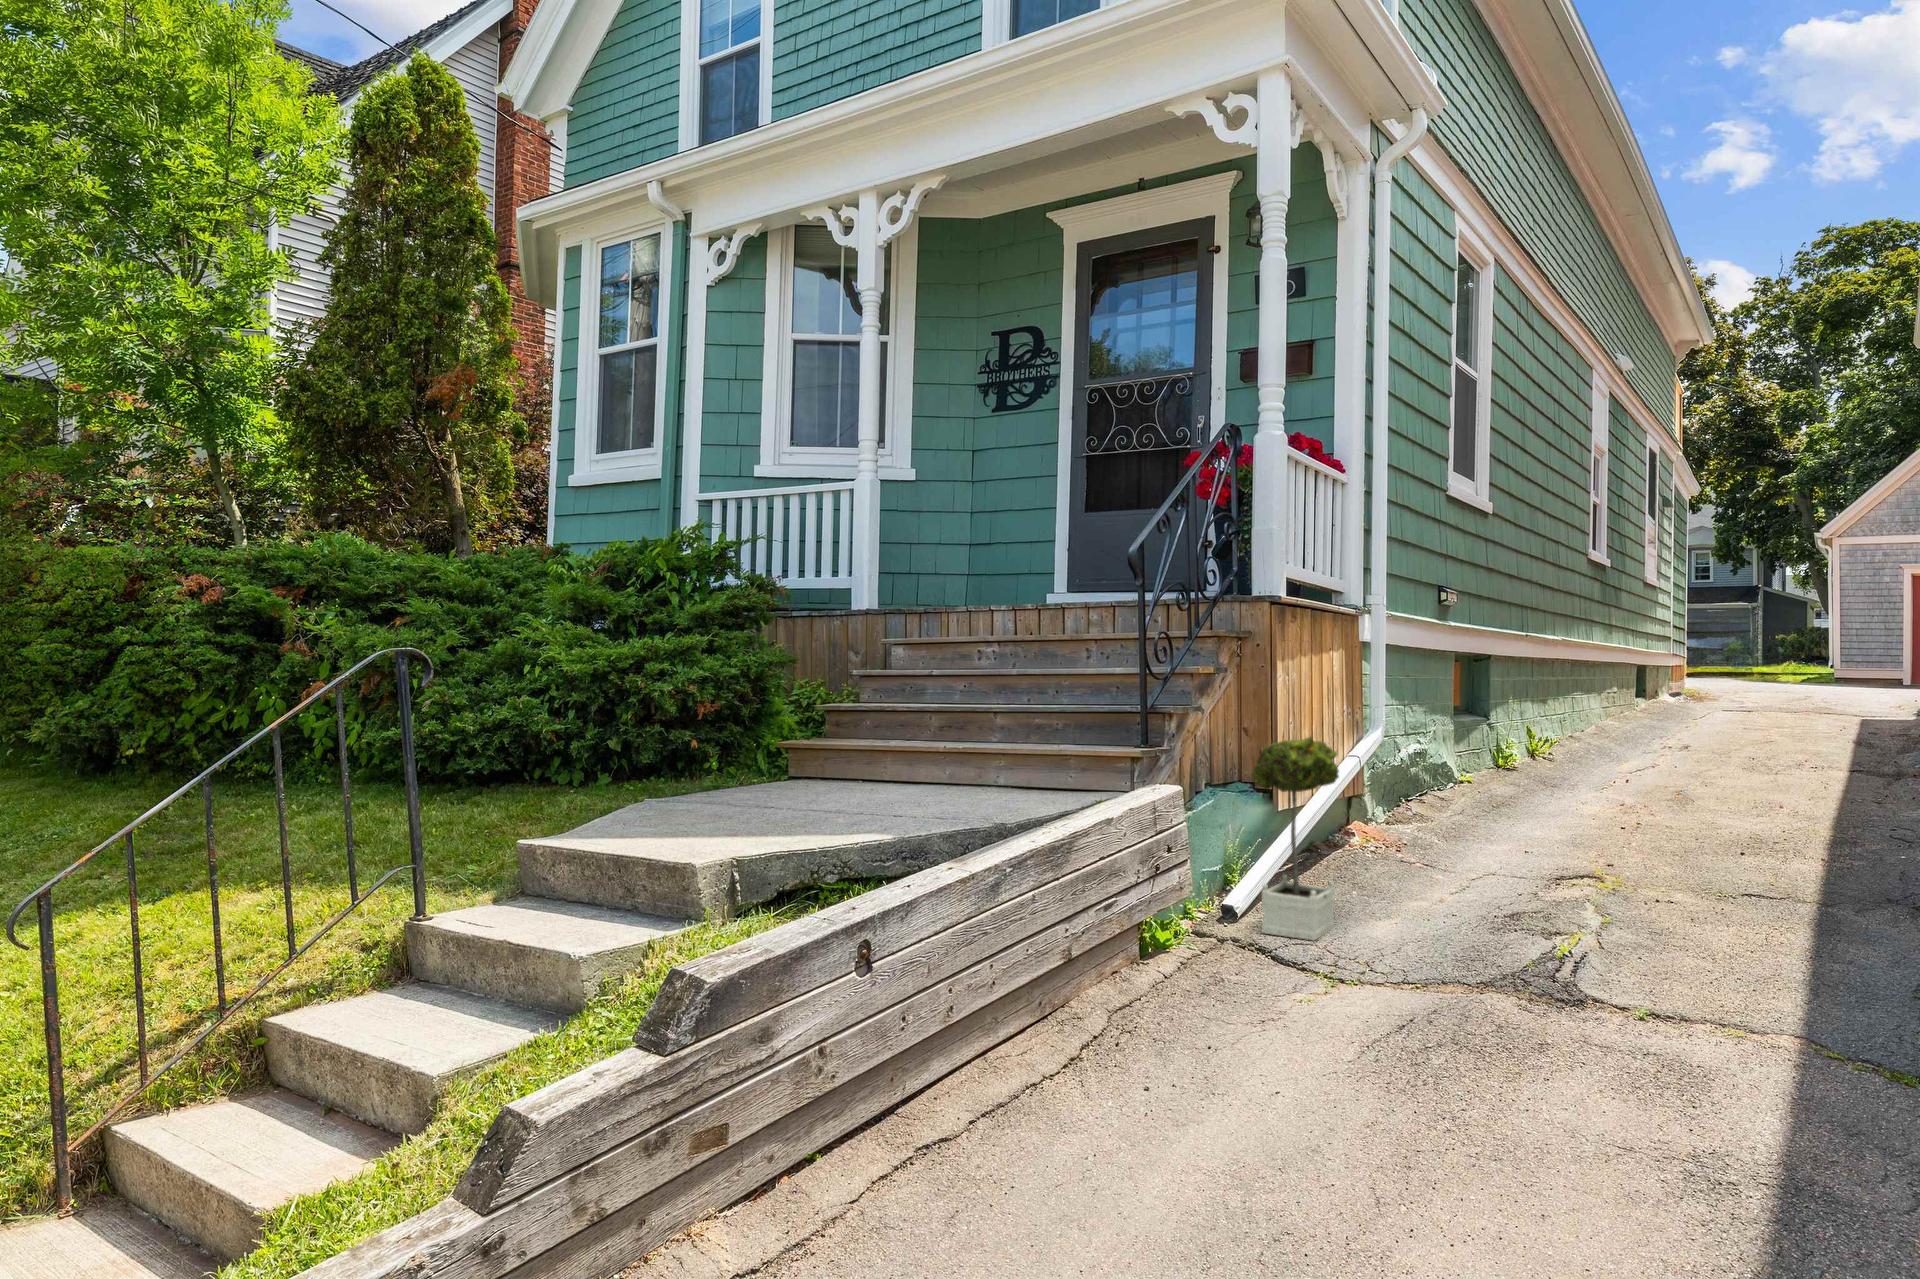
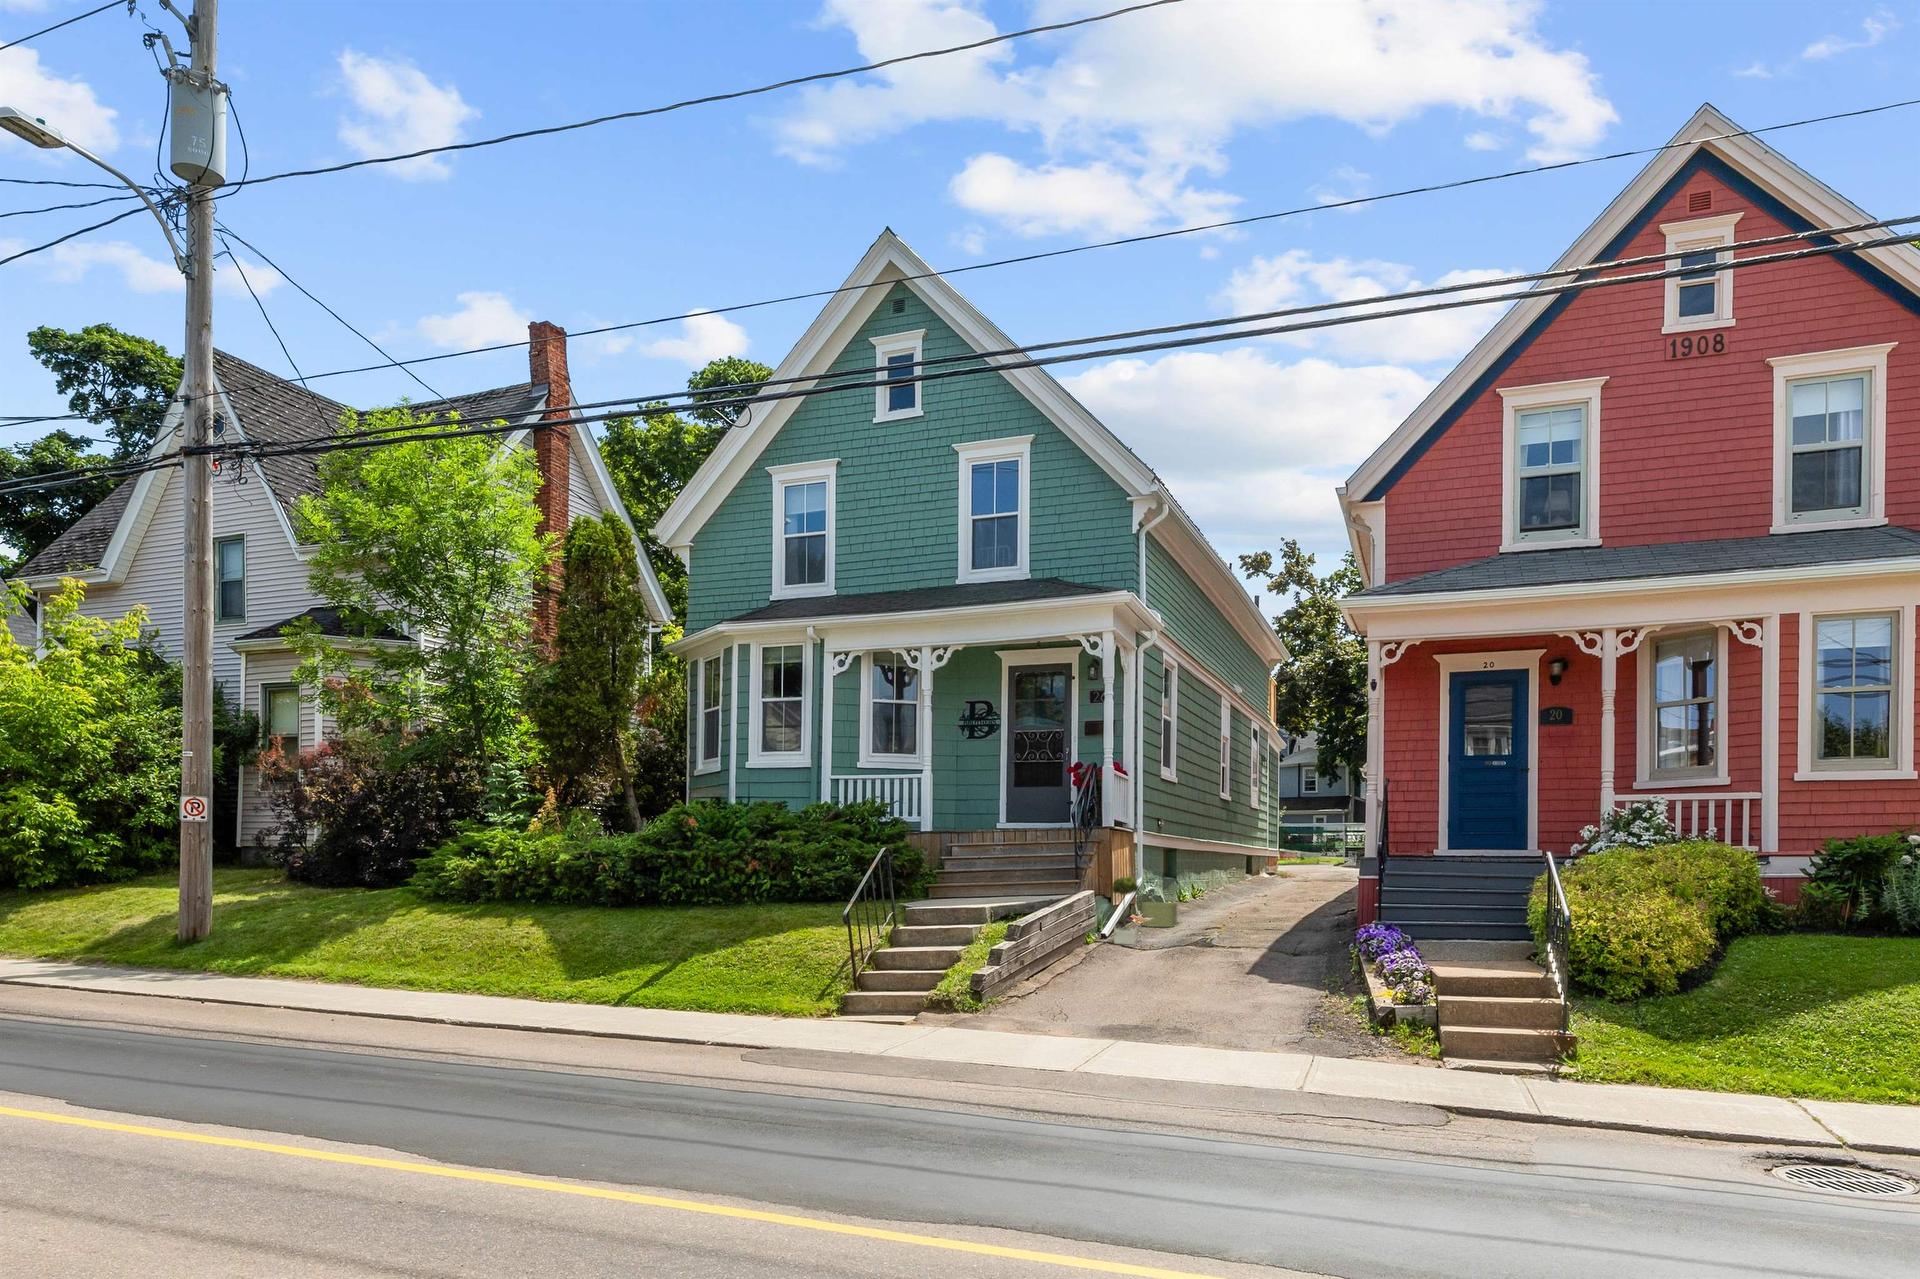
storage box: none [1380,783,1480,855] -> present [1141,902,1177,927]

